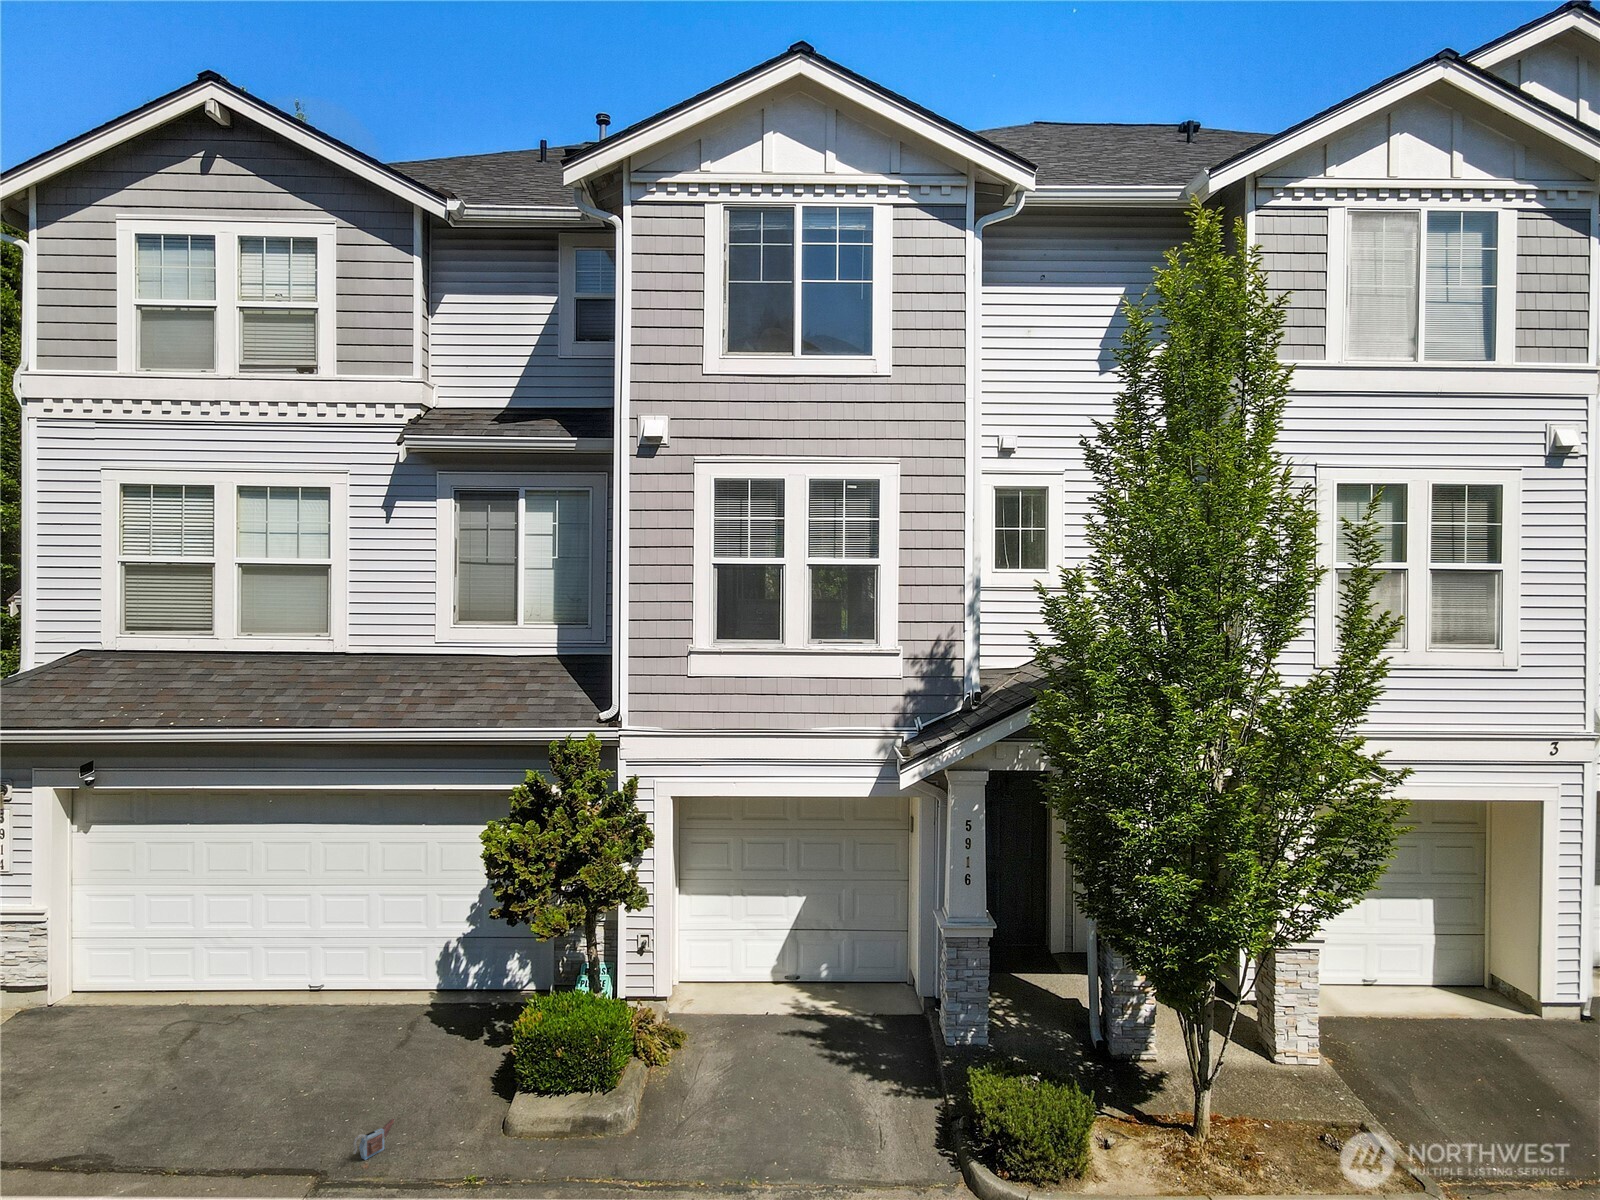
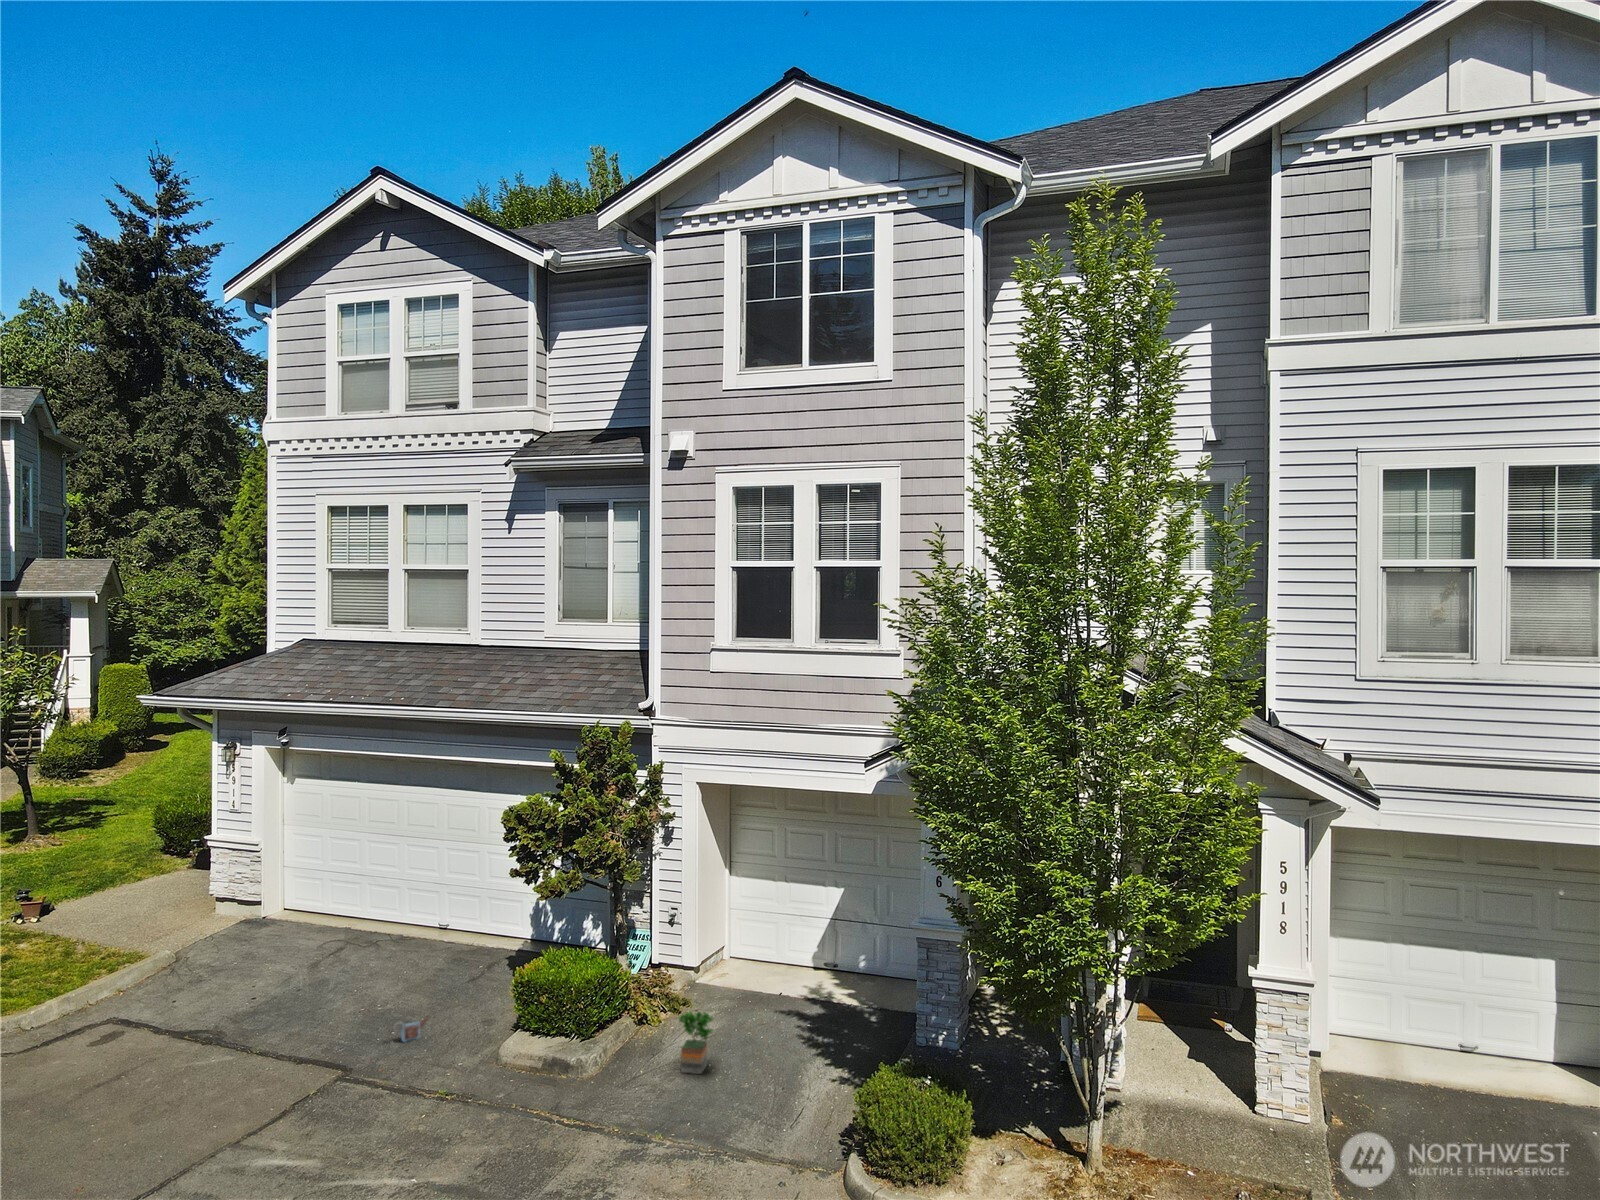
potted tree: none [729,1061,773,1136] -> present [678,1012,713,1074]

